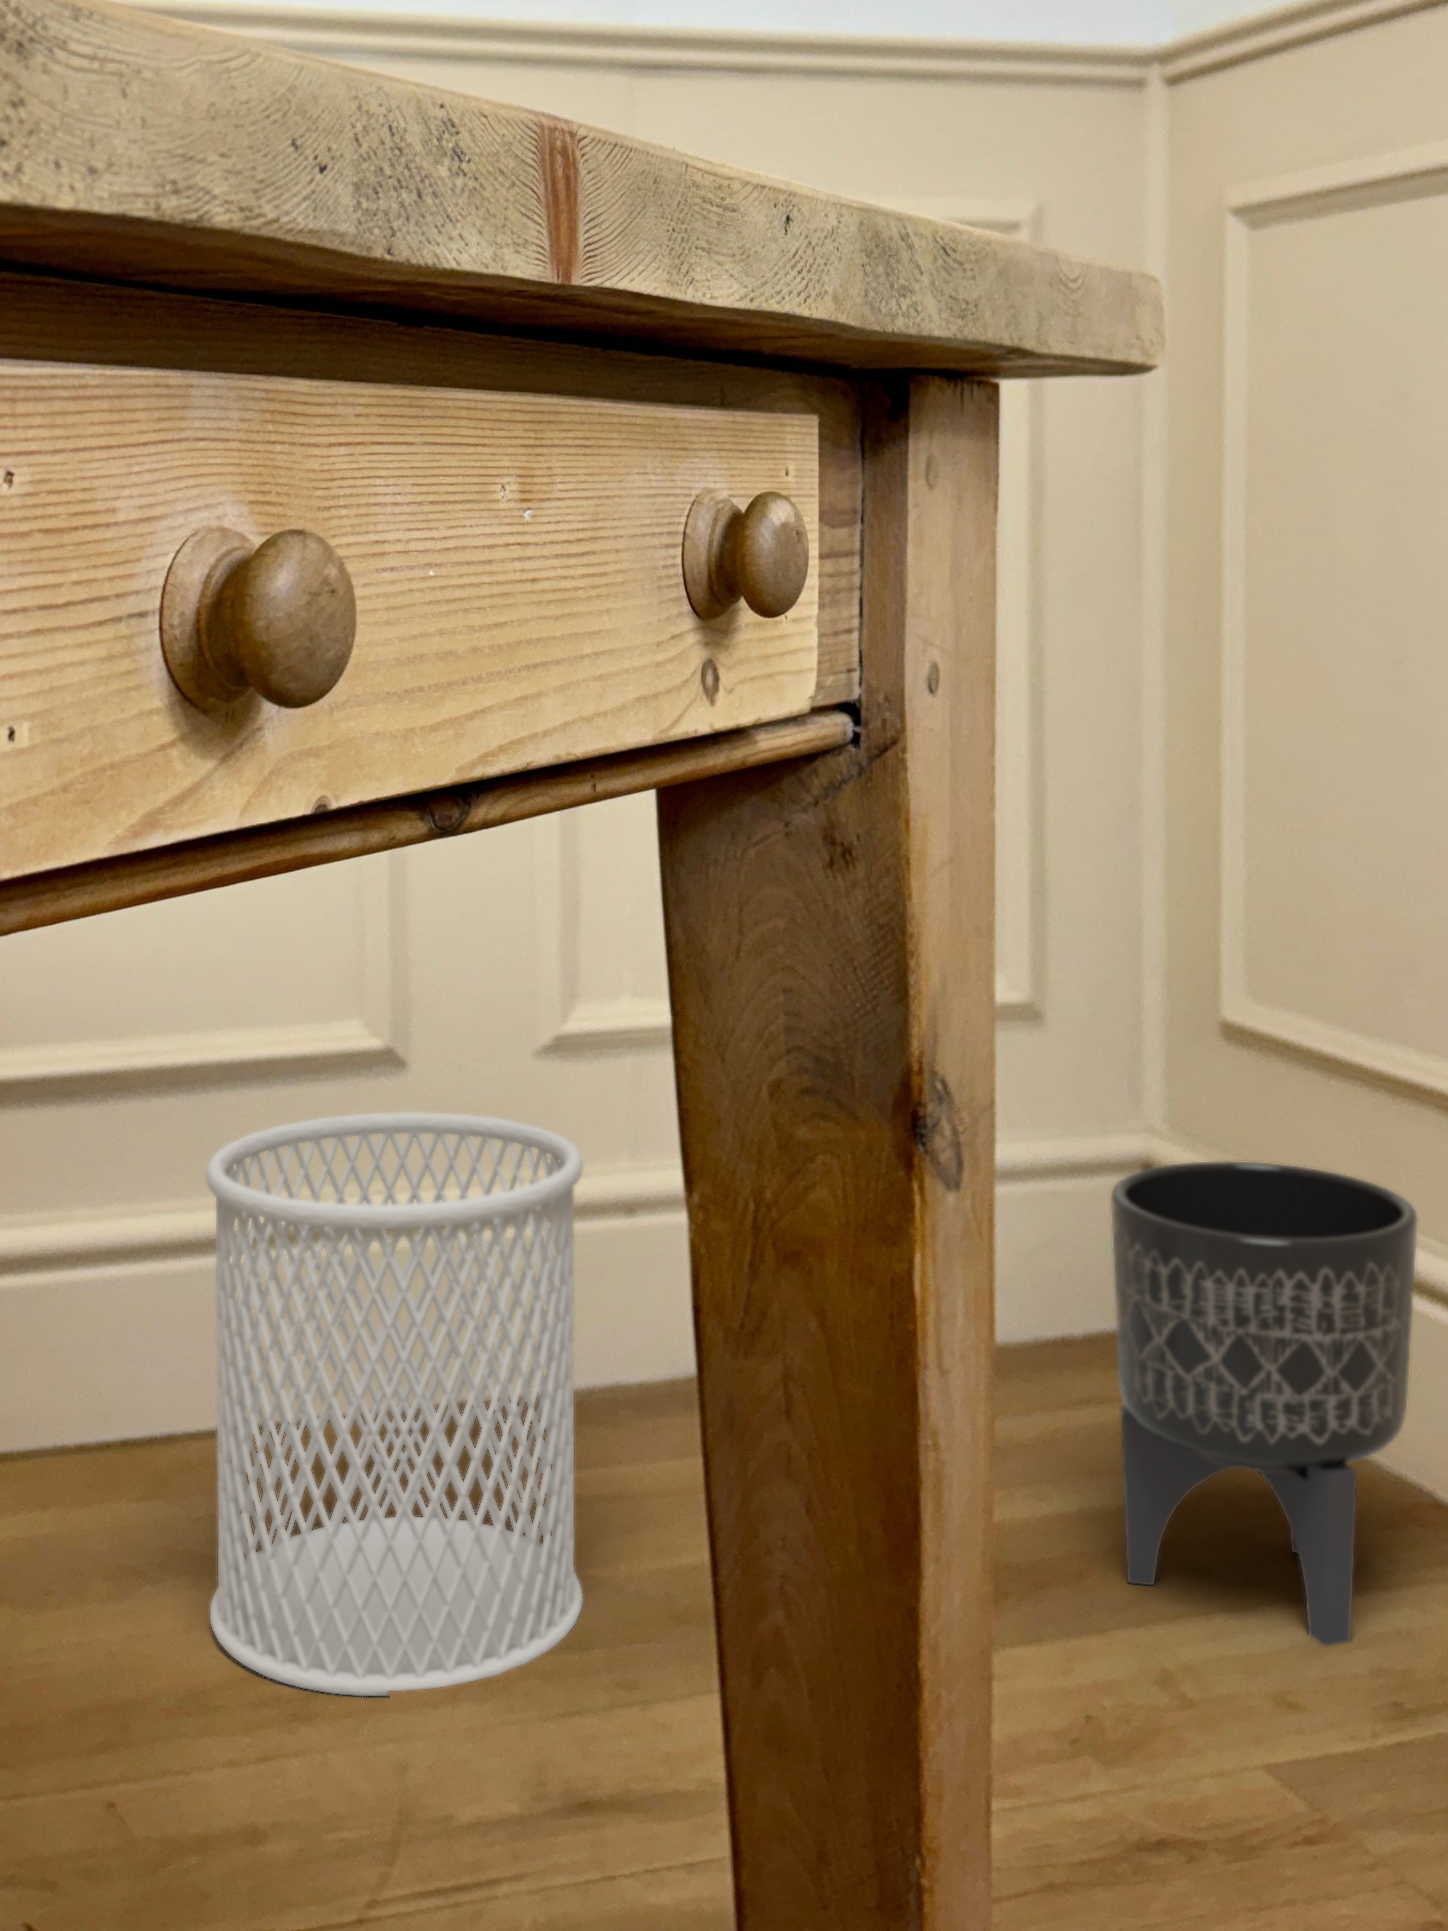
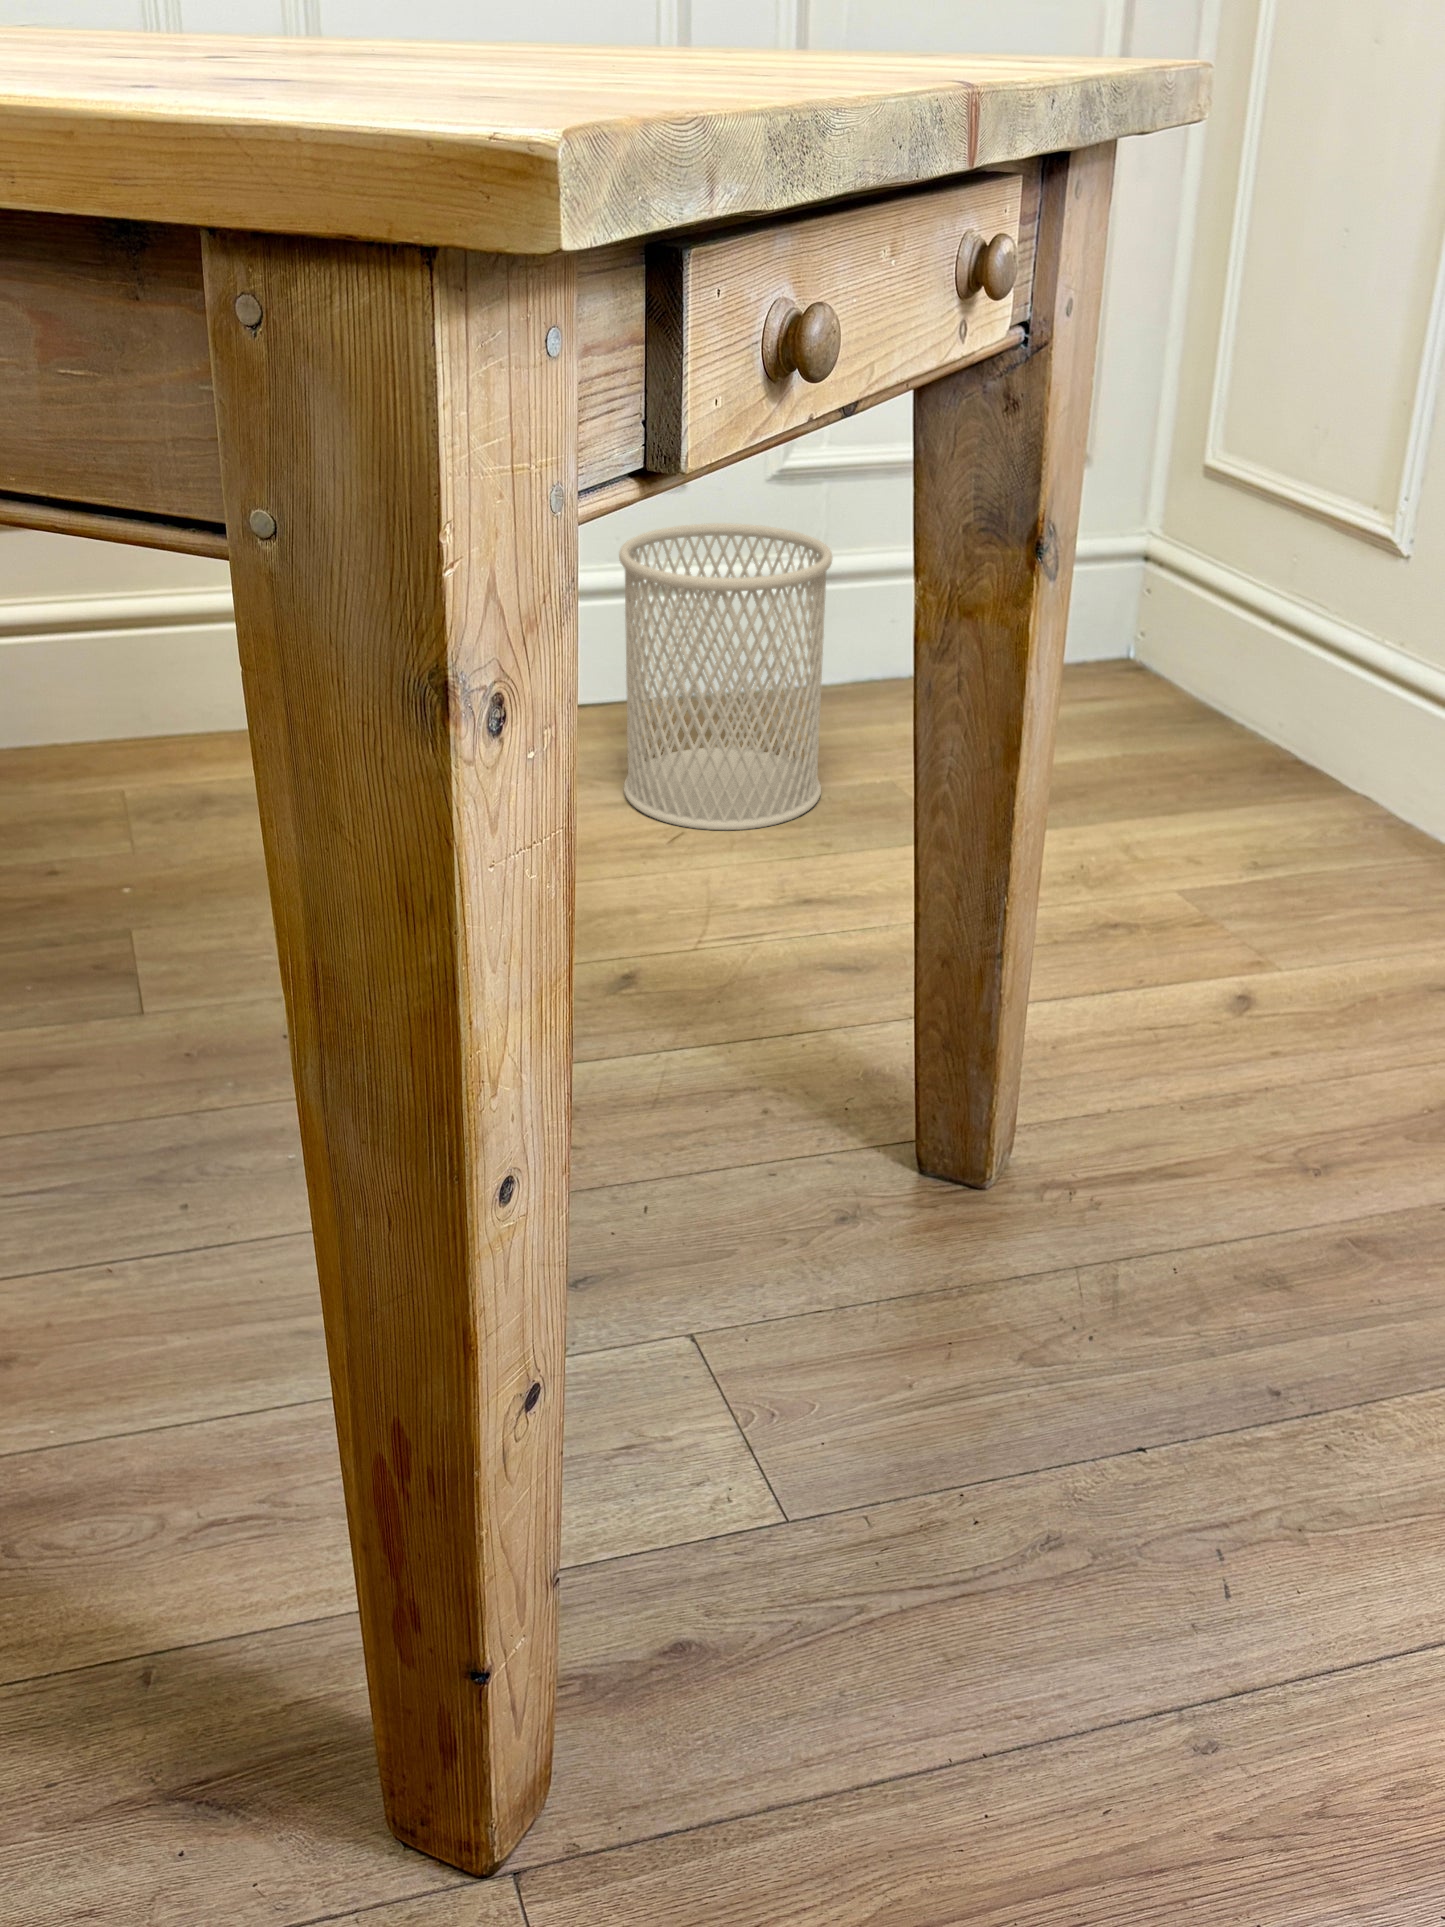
planter: present [1111,1161,1418,1646] -> none [1114,563,1306,822]

